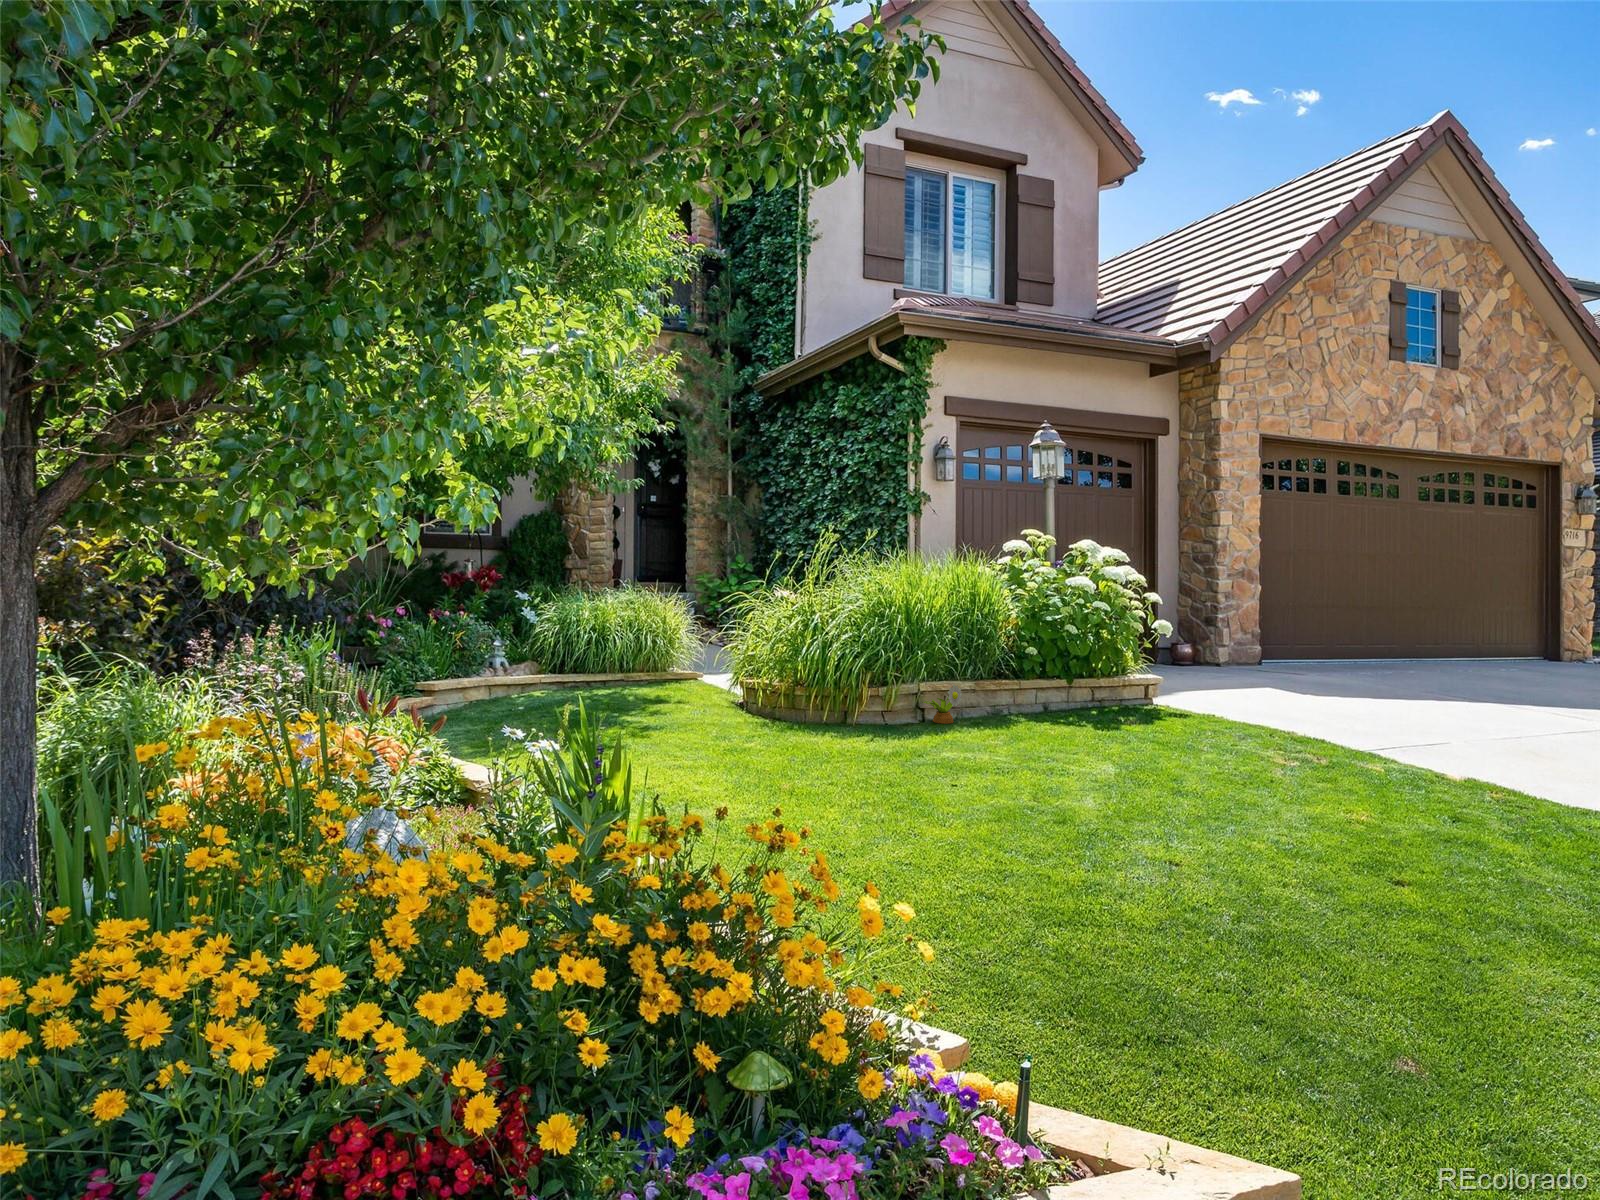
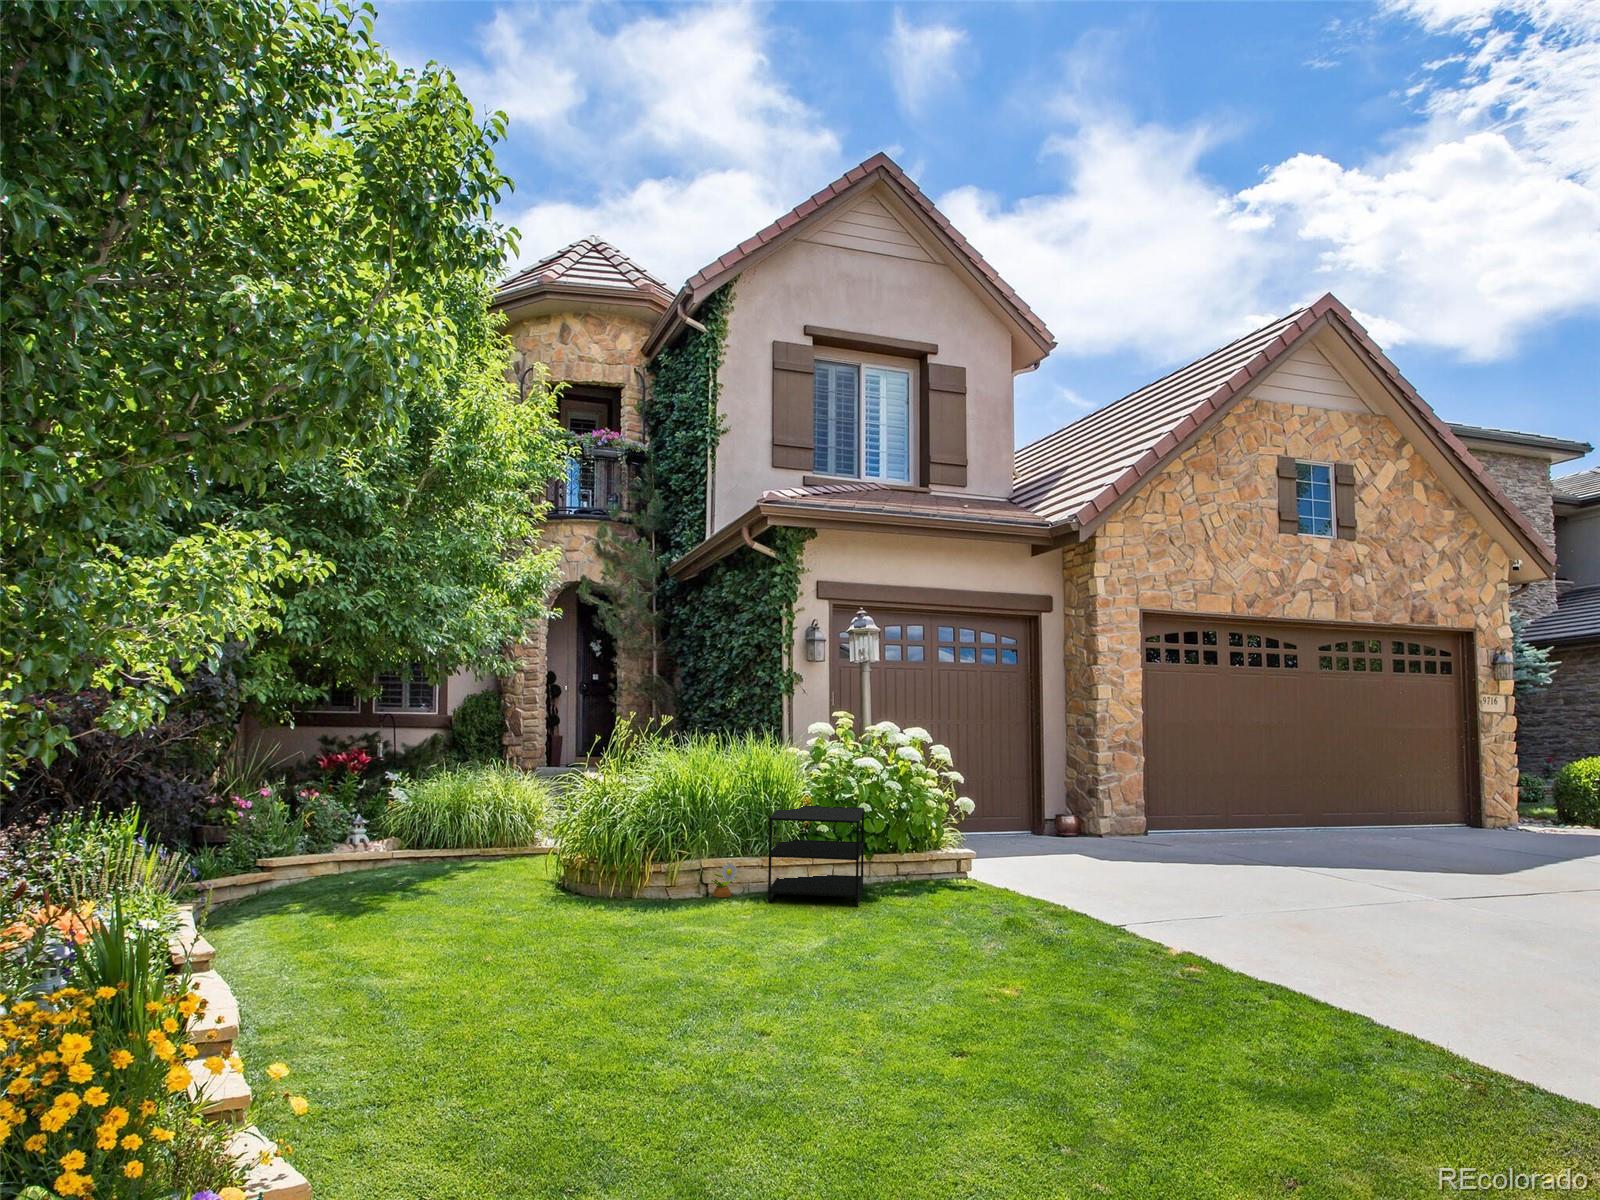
side table: none [989,623,1111,732] -> present [768,806,864,907]

